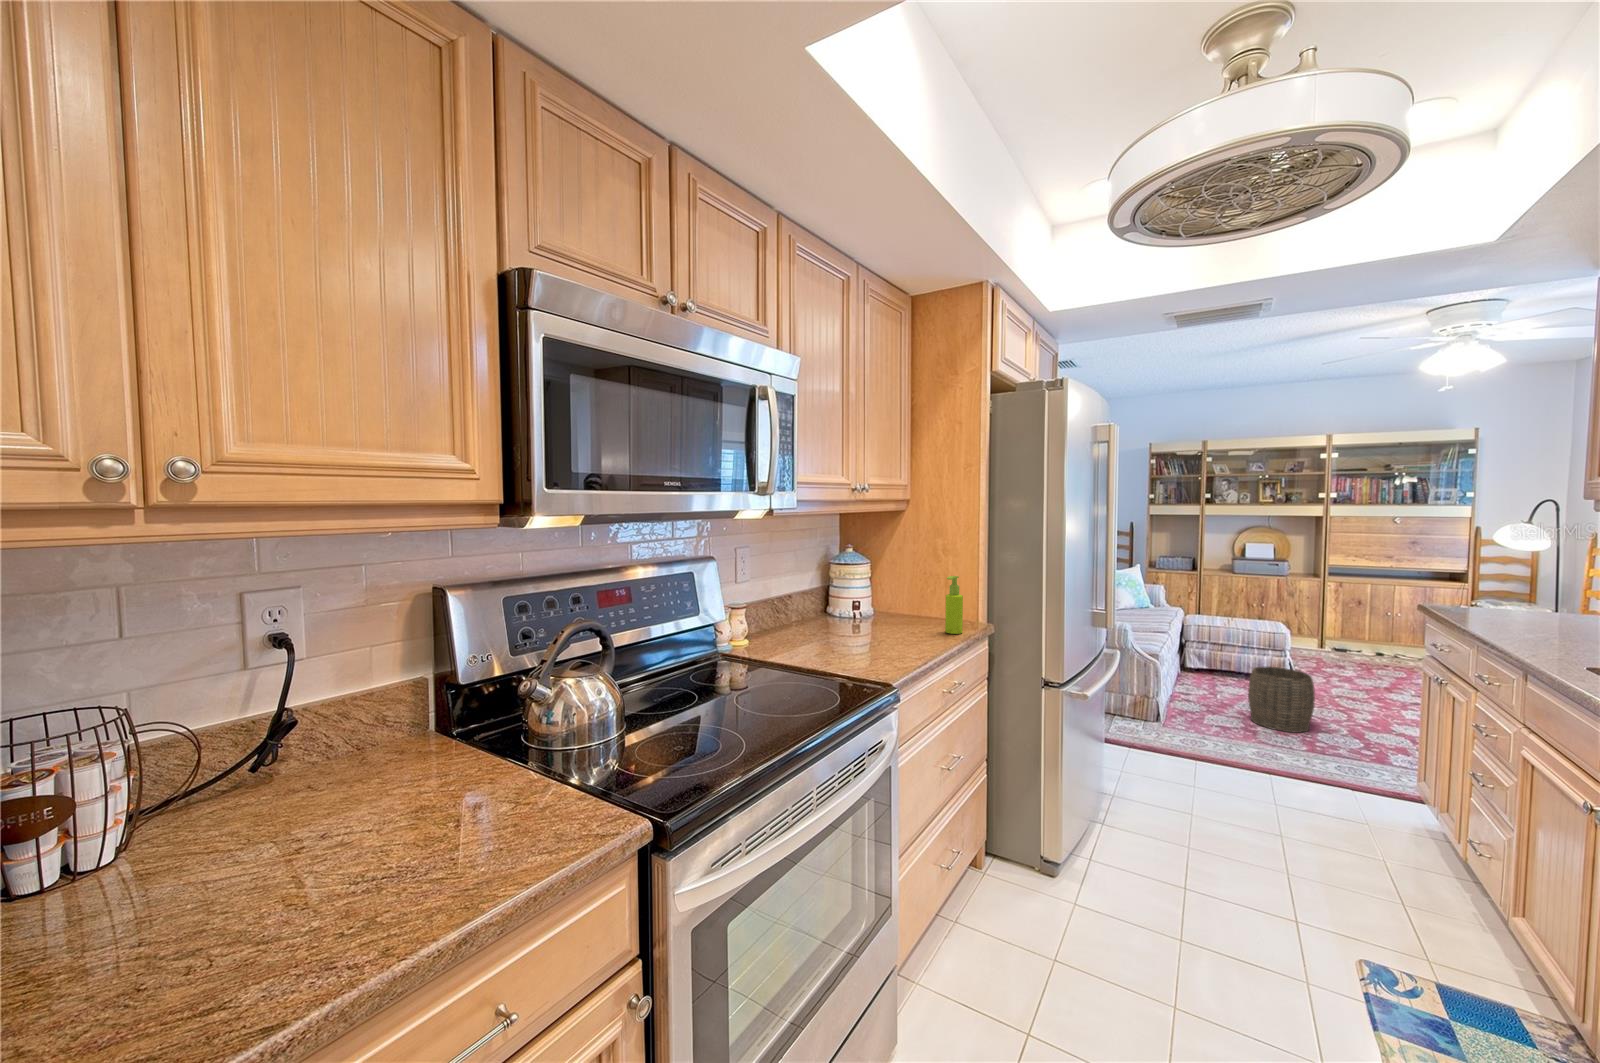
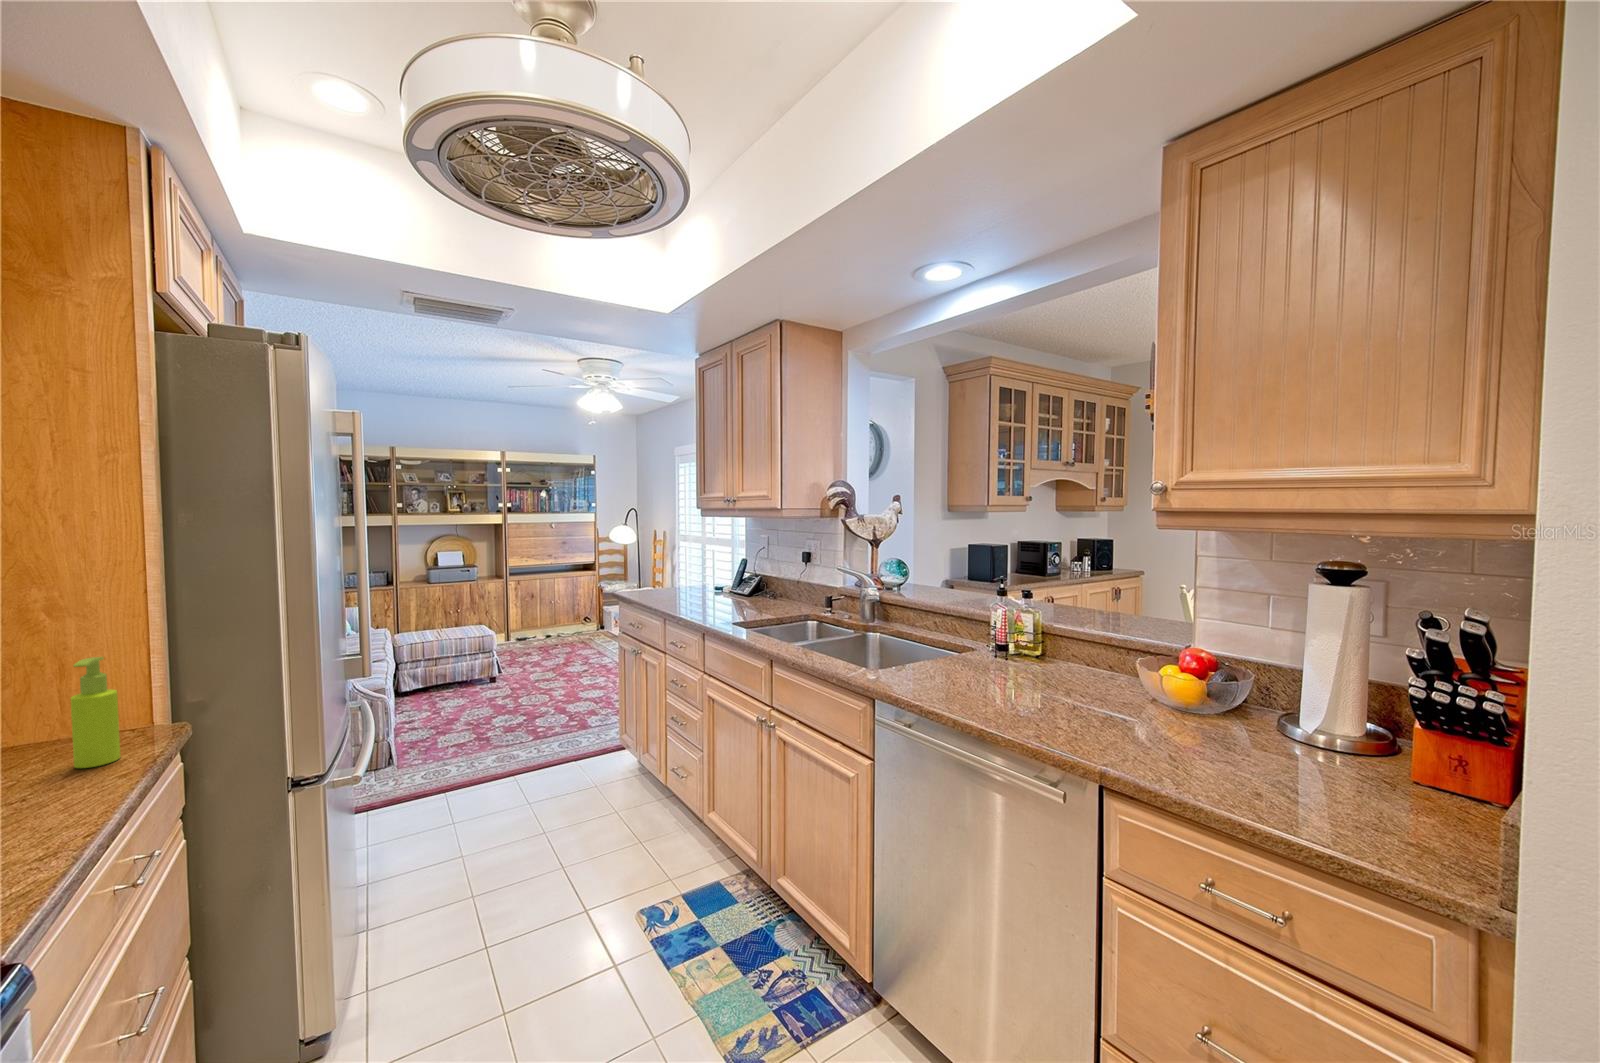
woven basket: present [1248,667,1315,733] -> none [475,668,530,730]

